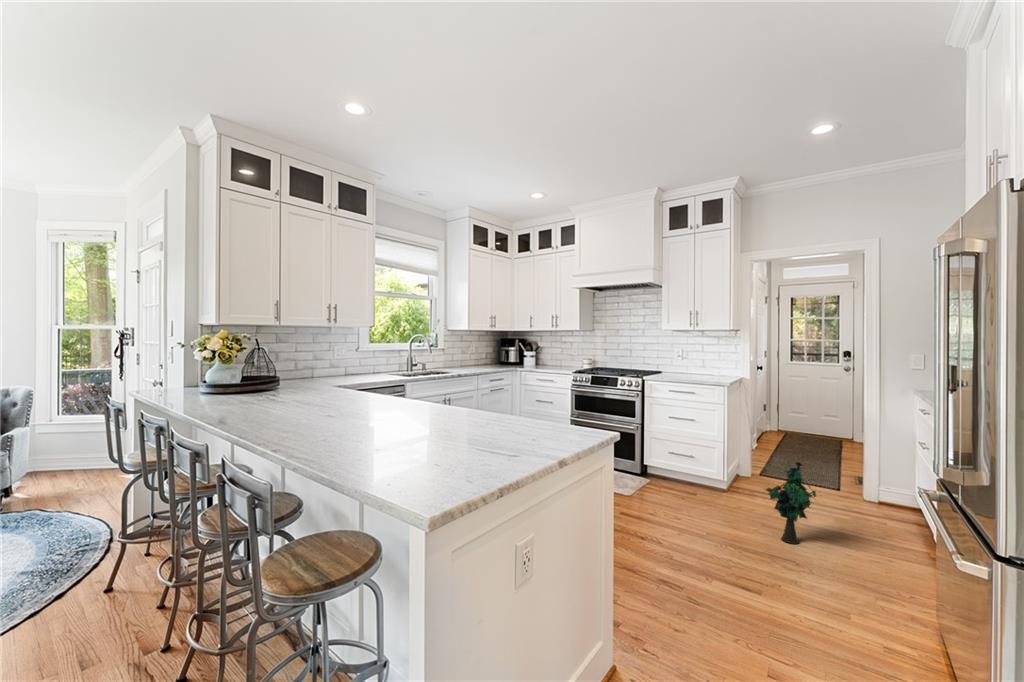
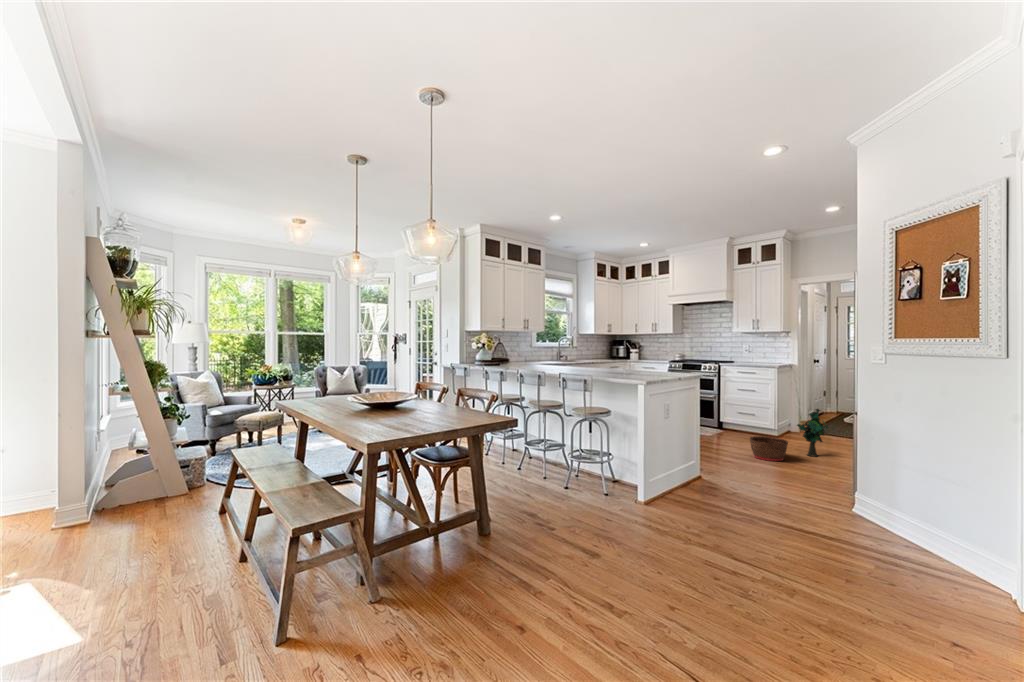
basket: none [694,511,758,566] -> present [750,436,788,461]

